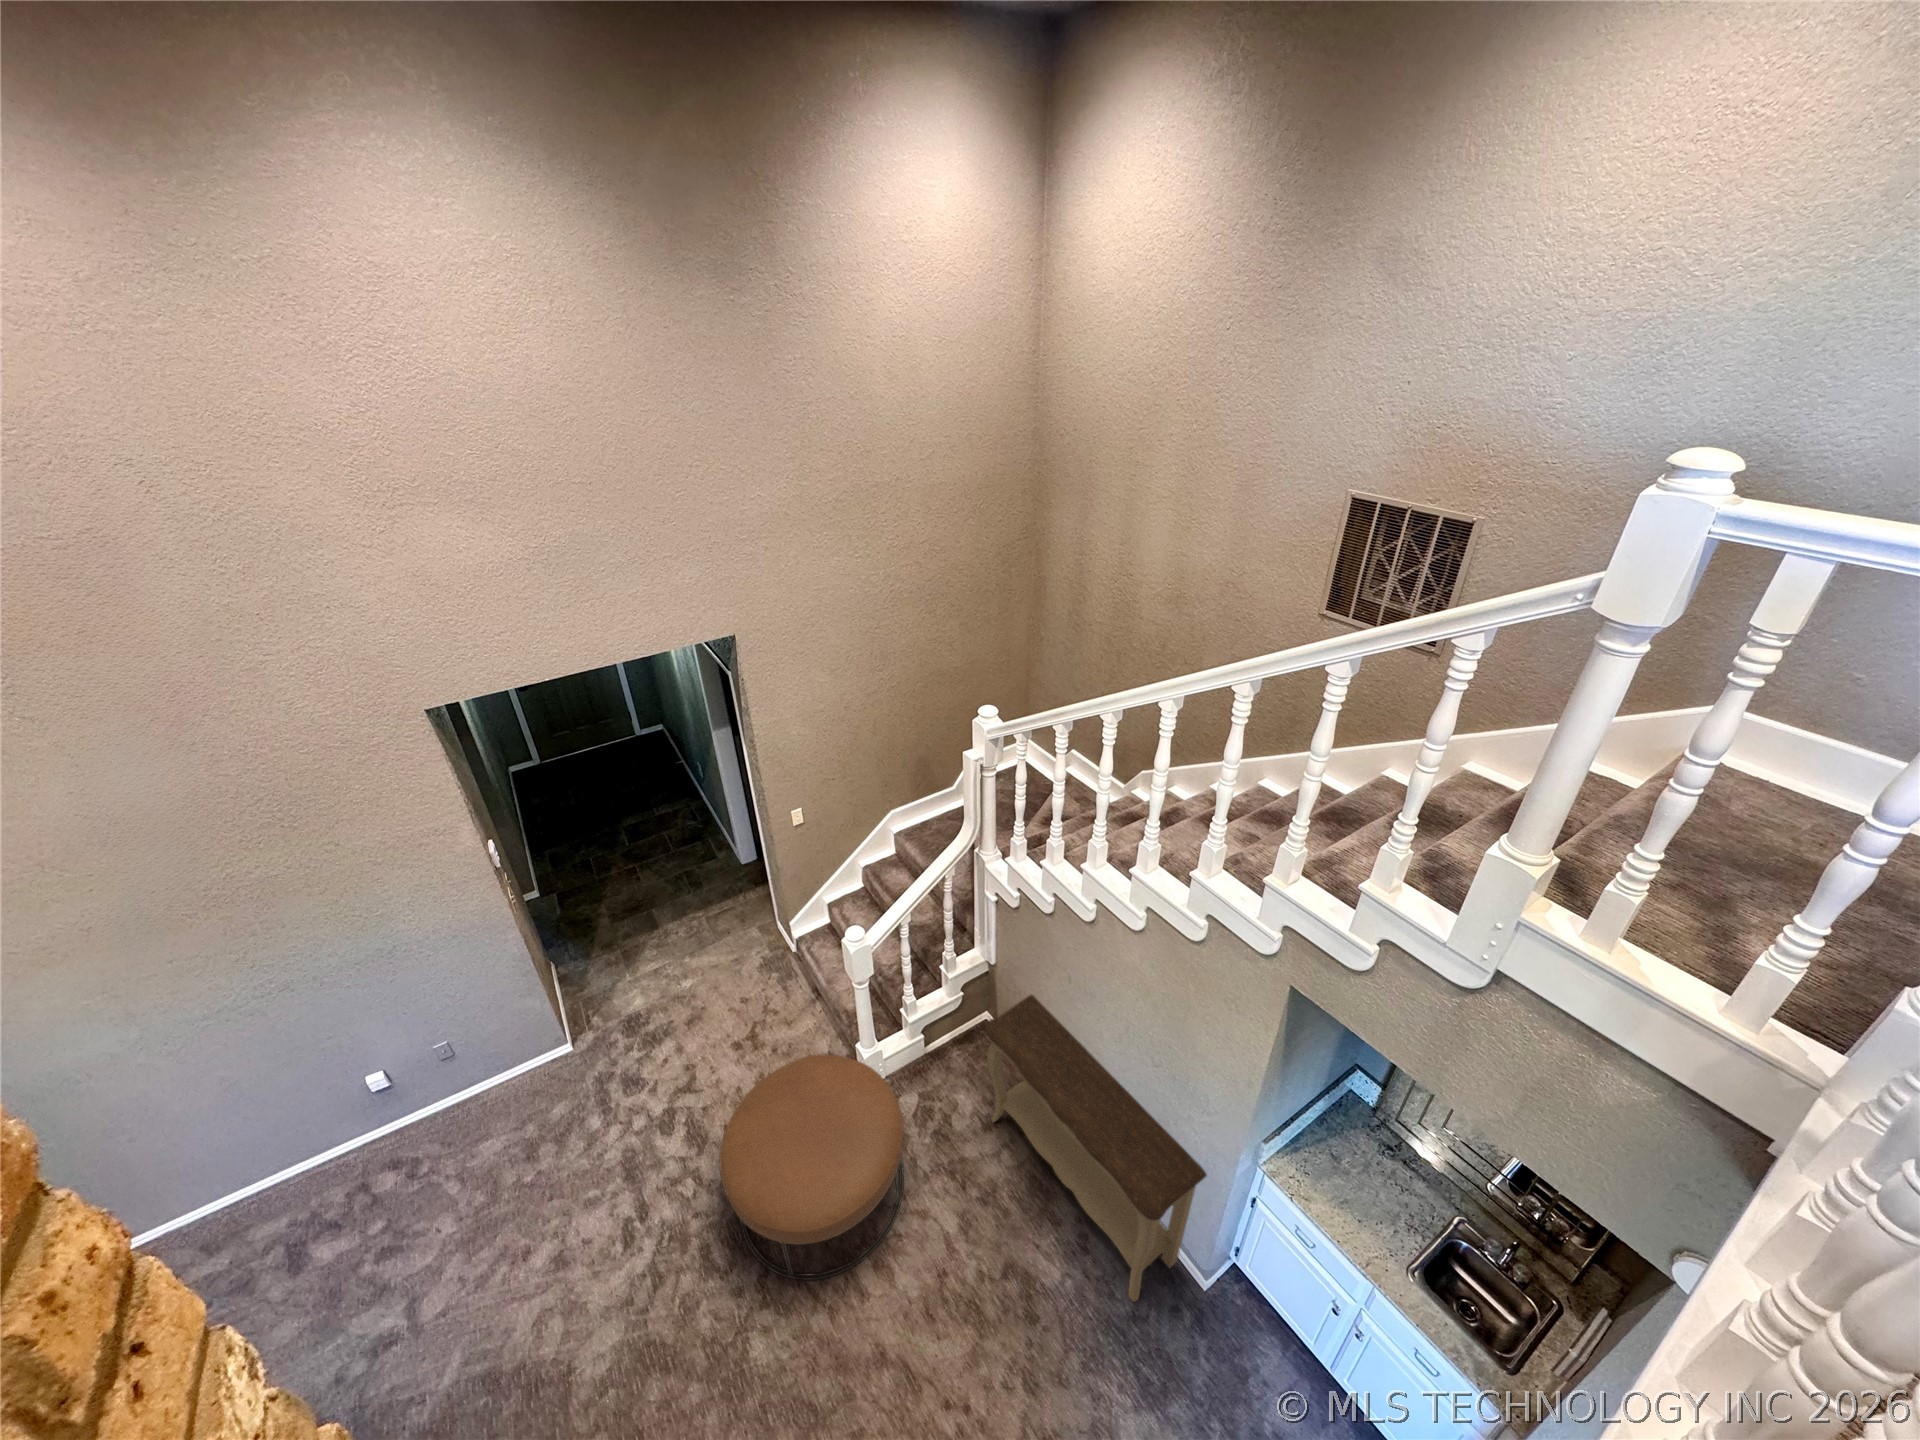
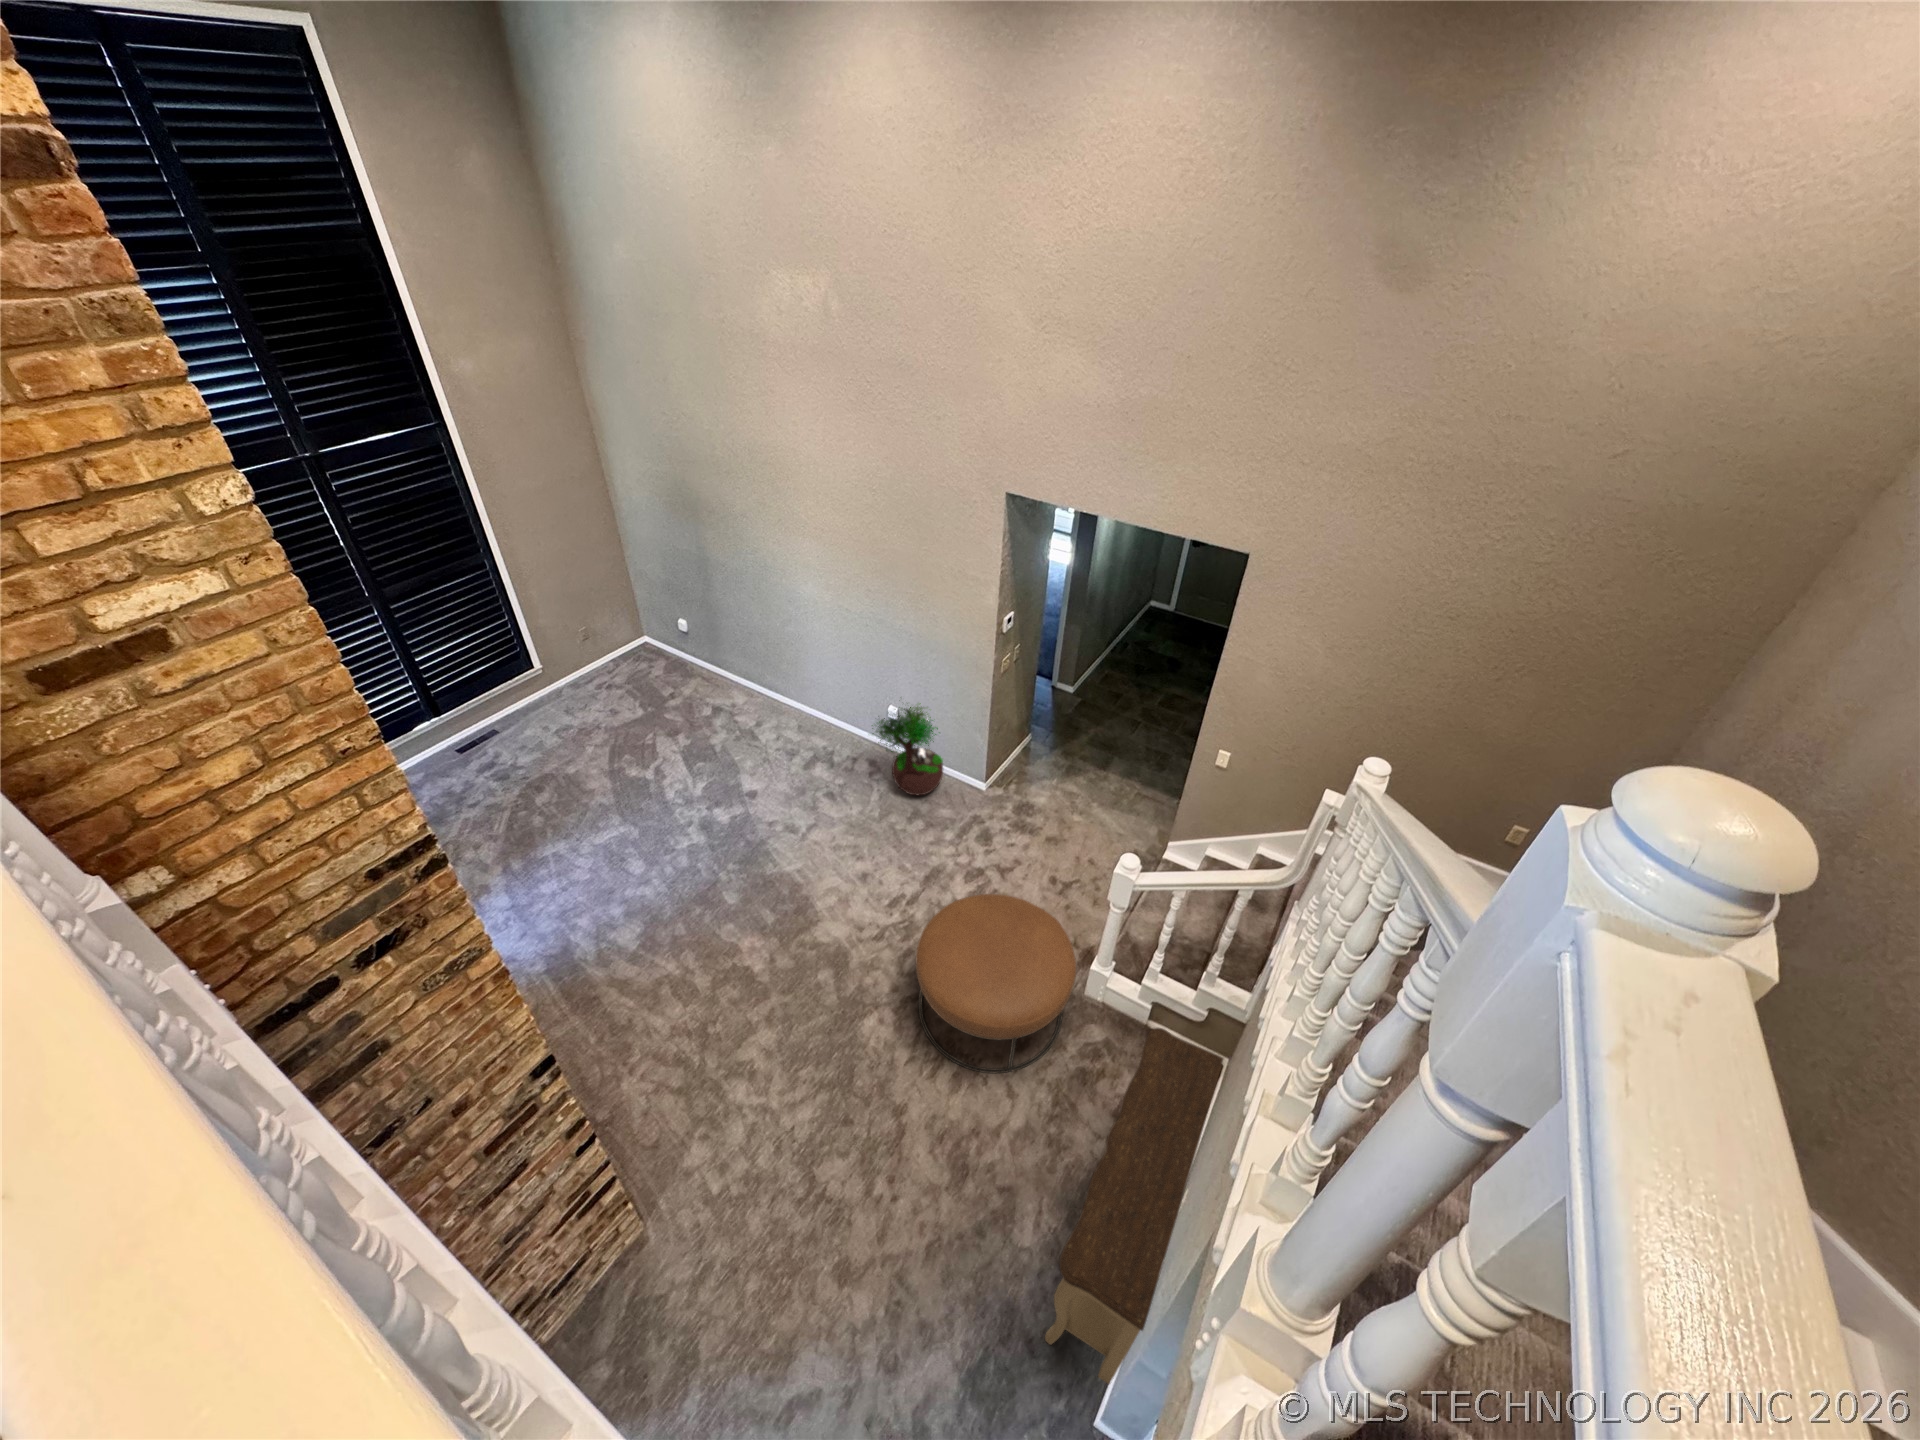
potted tree: none [391,1023,524,1147] -> present [872,703,943,795]

